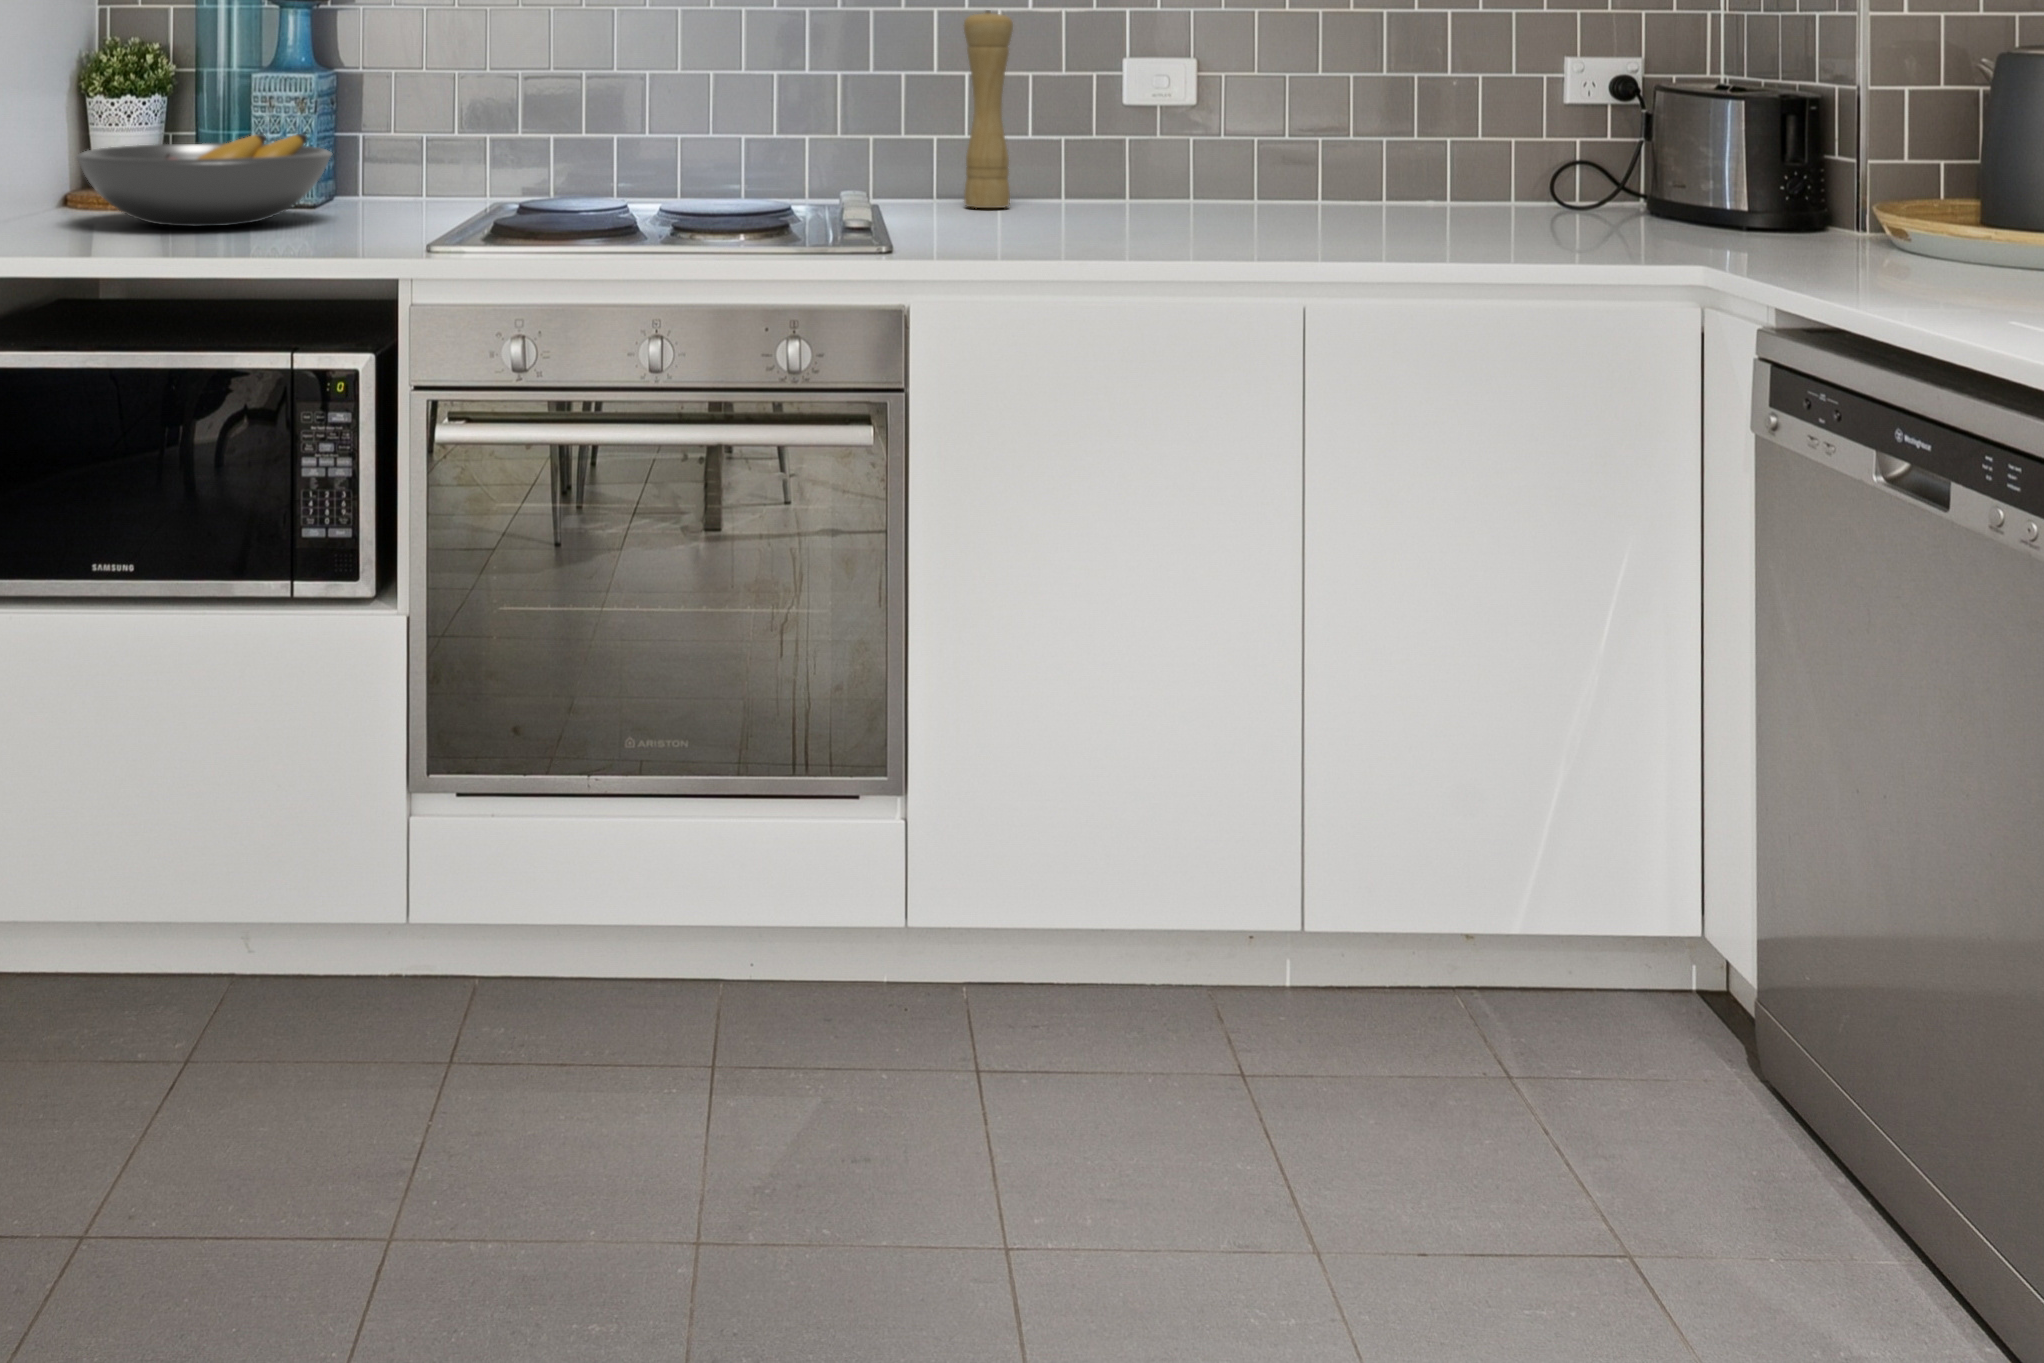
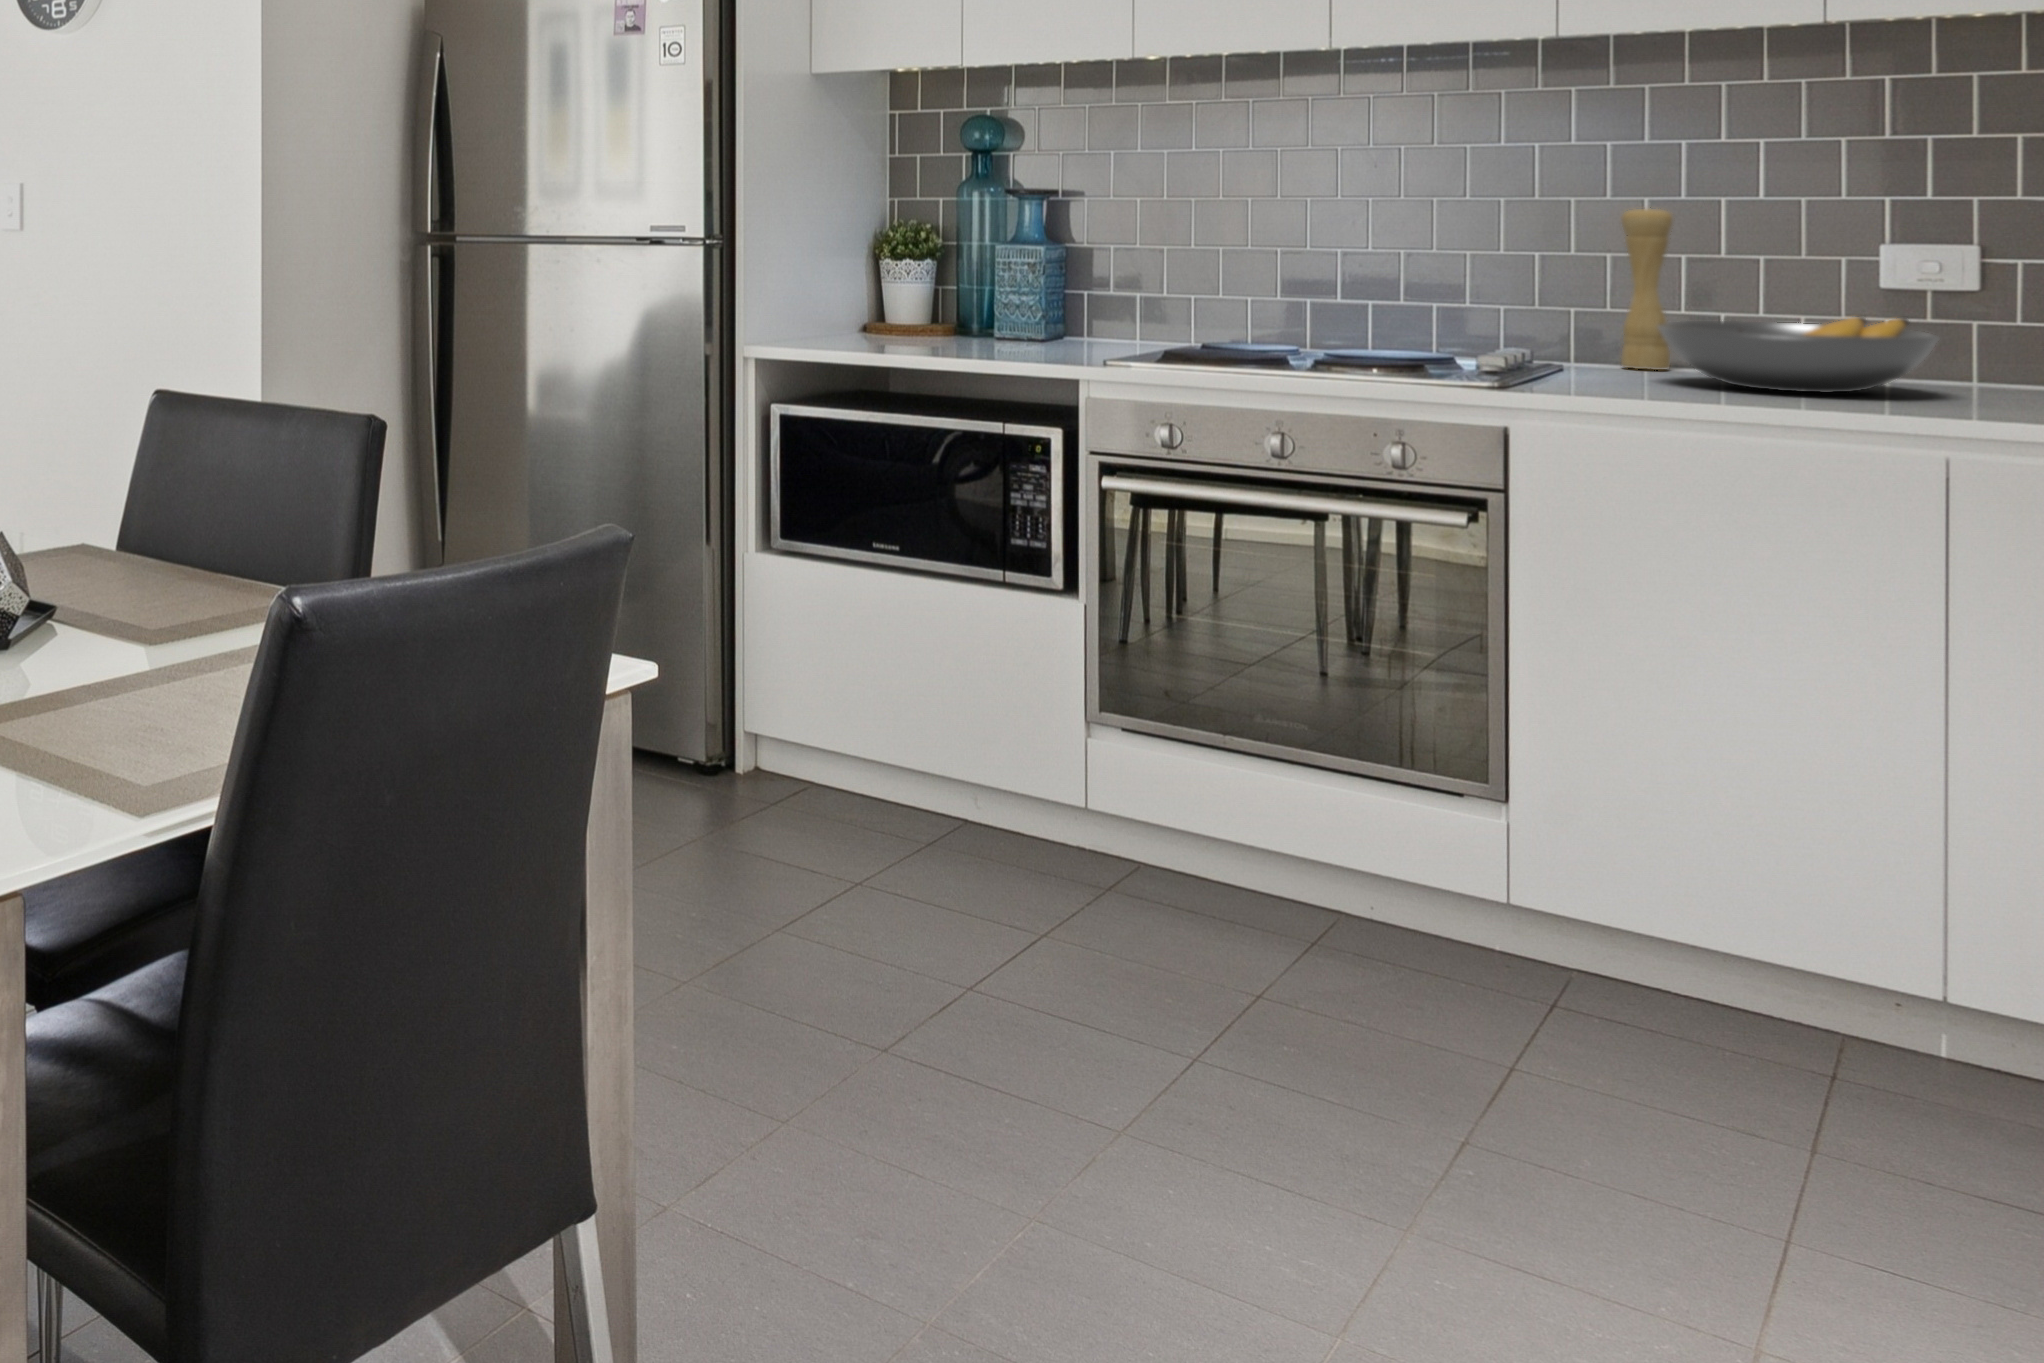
fruit bowl: present [76,134,332,226] -> present [1657,316,1939,392]

